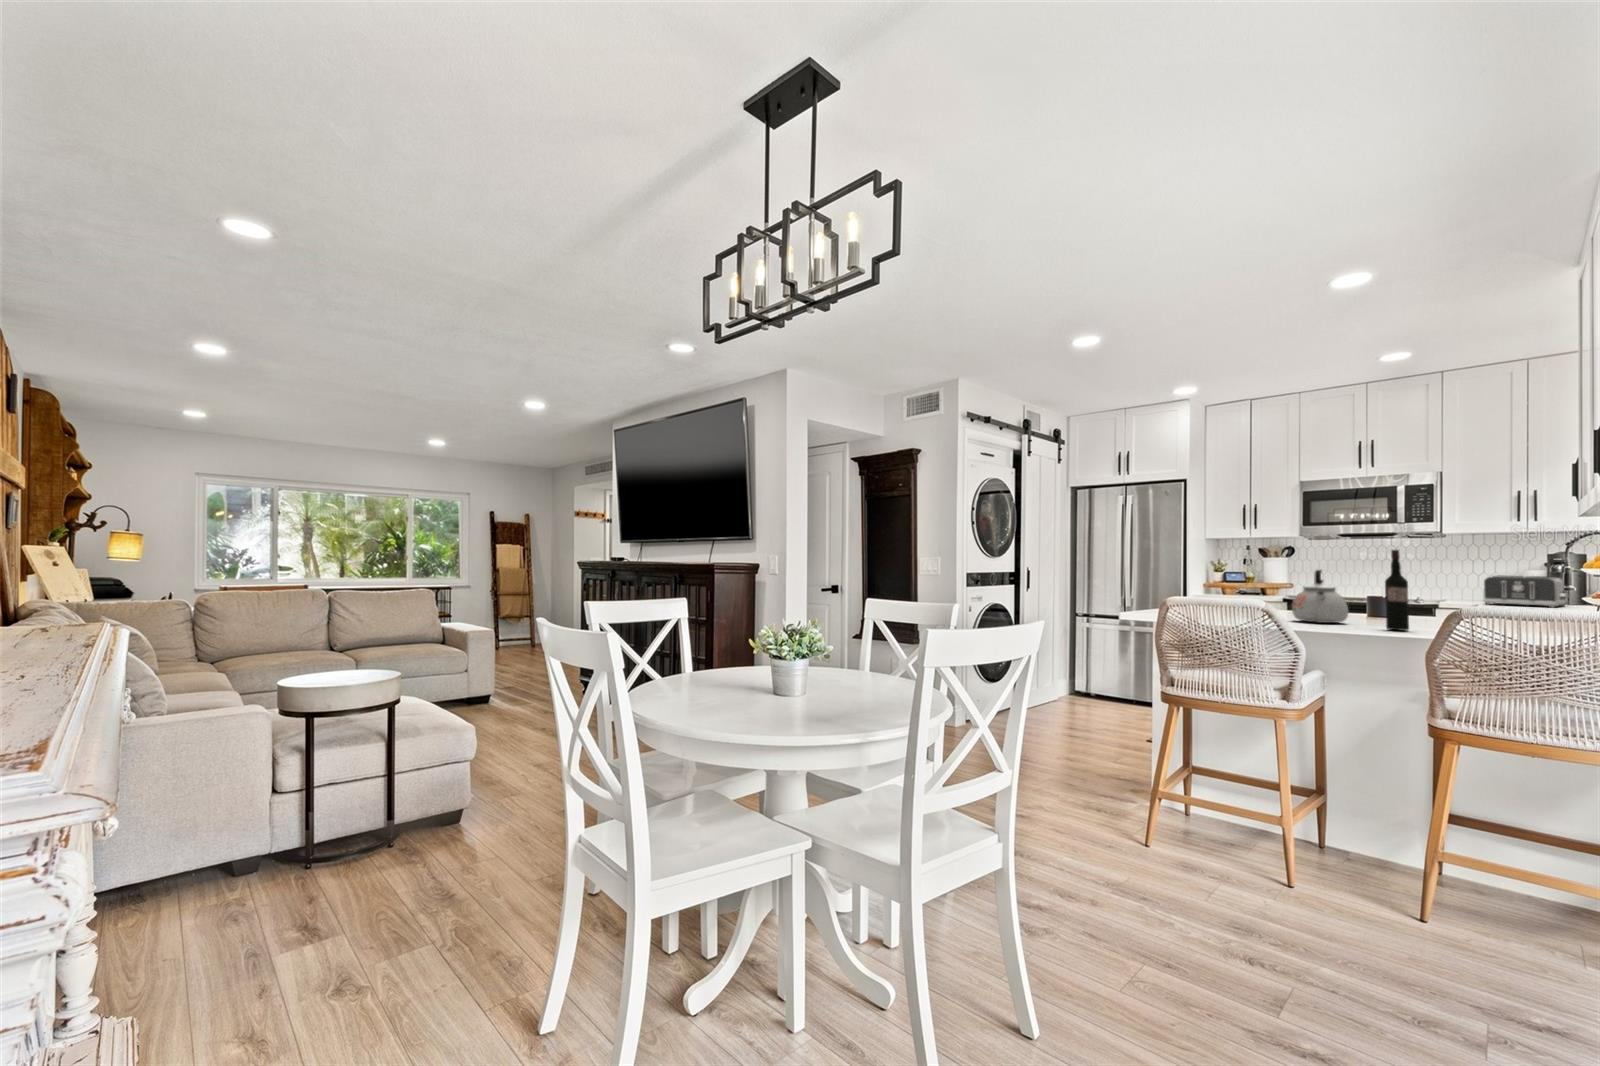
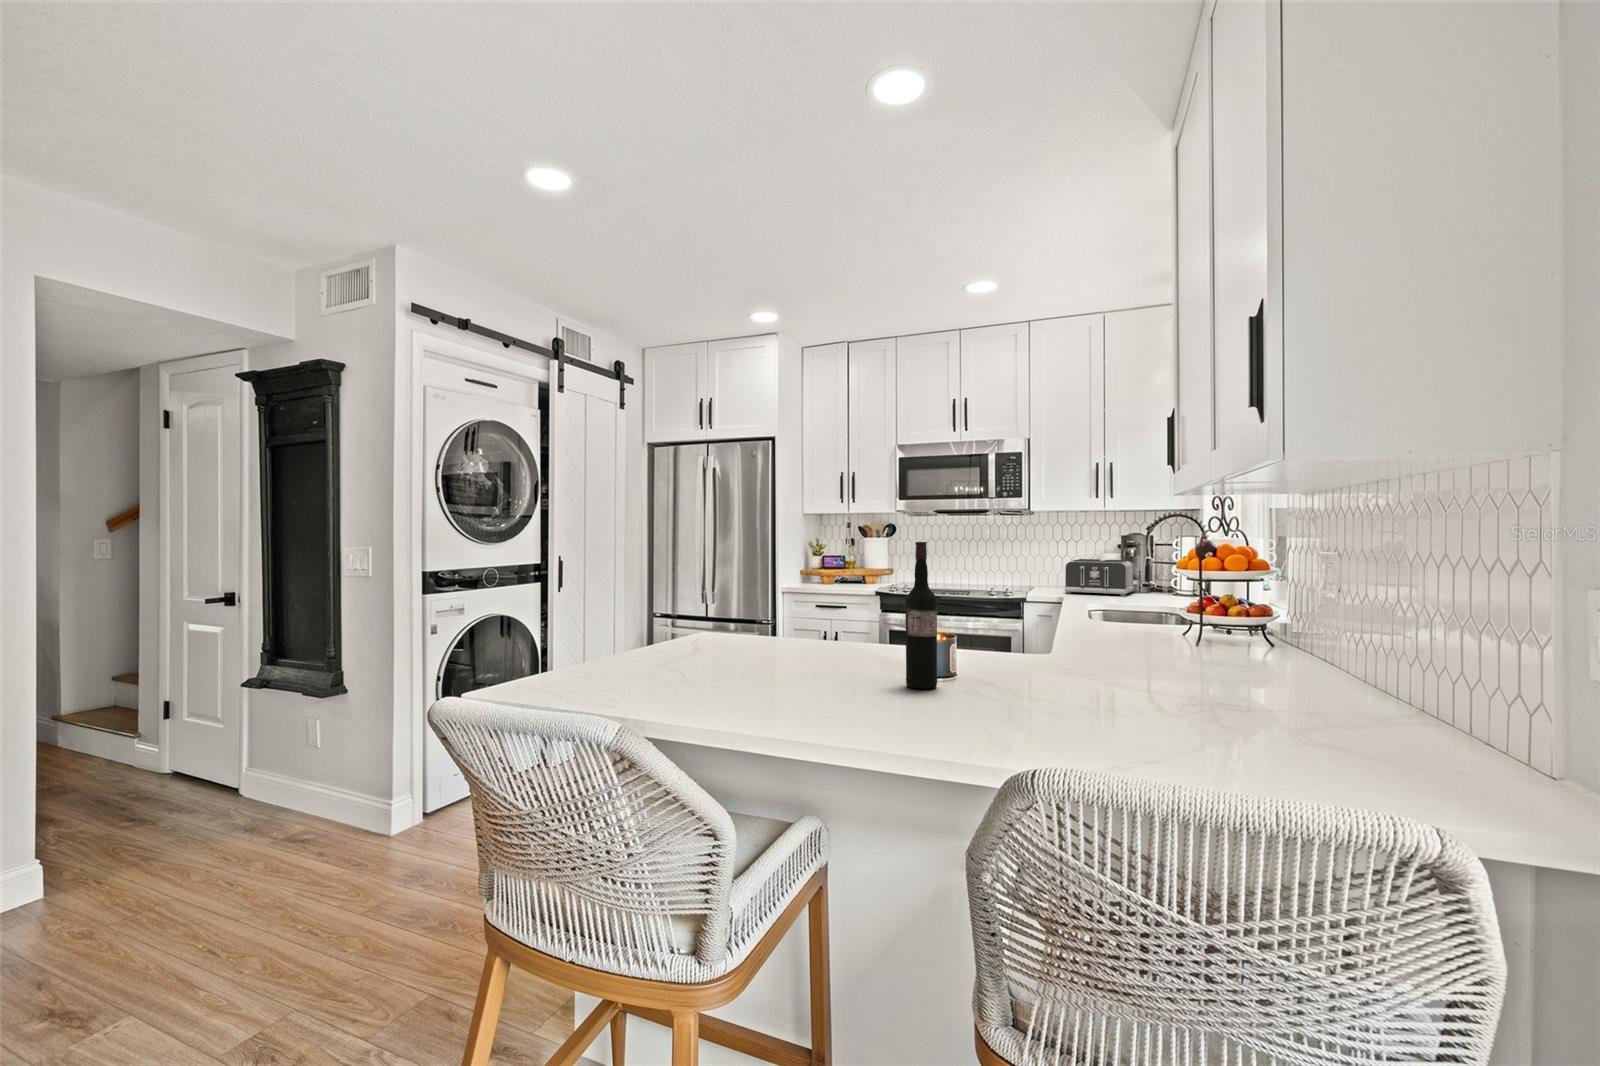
kettle: present [1292,570,1348,623] -> none [794,574,871,666]

